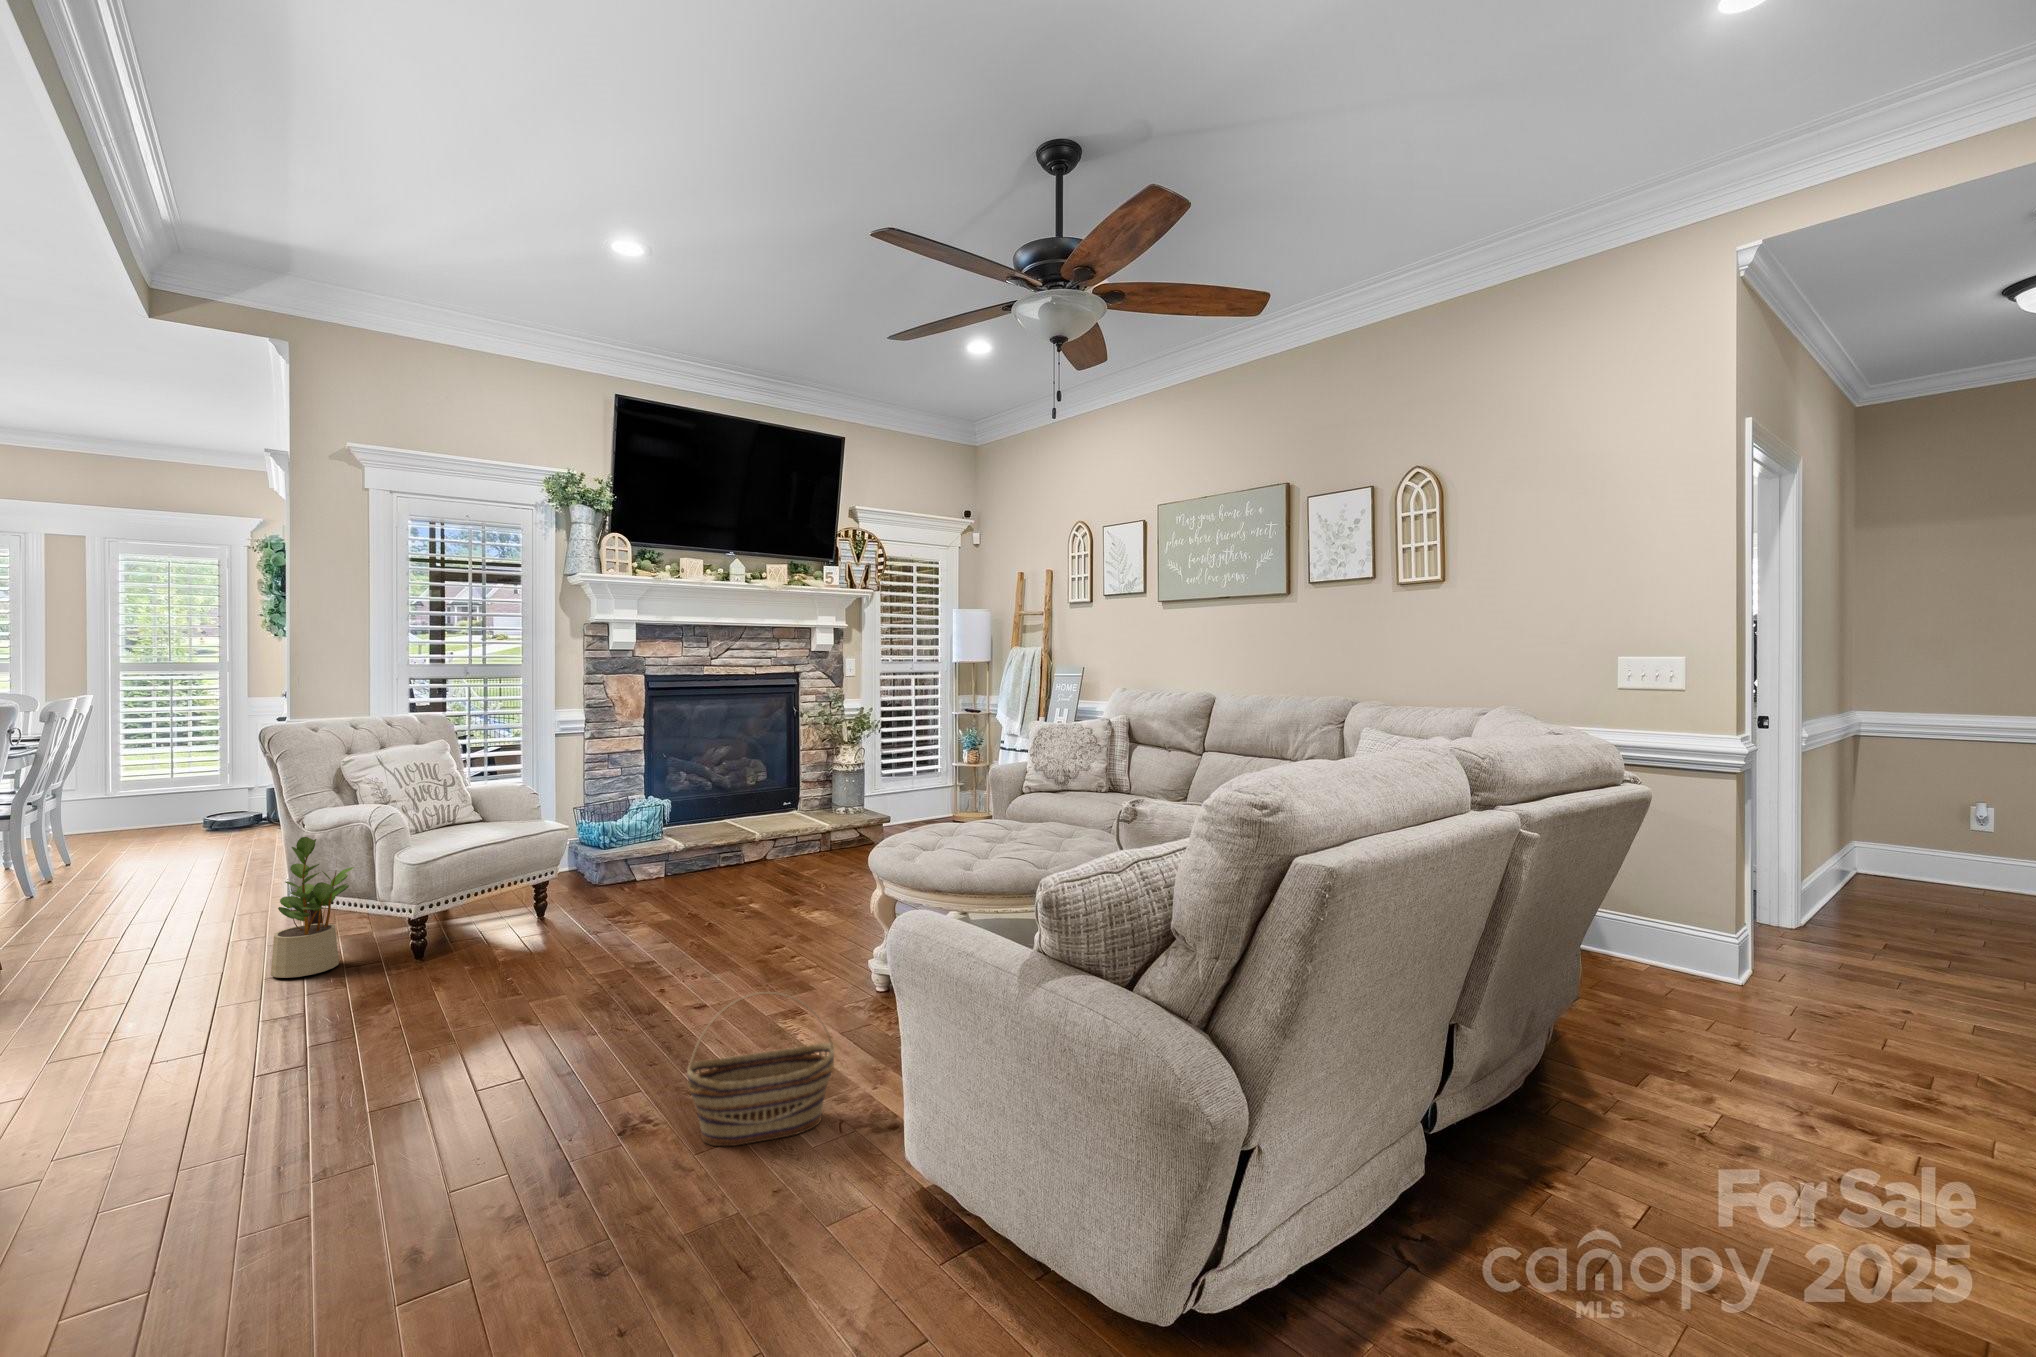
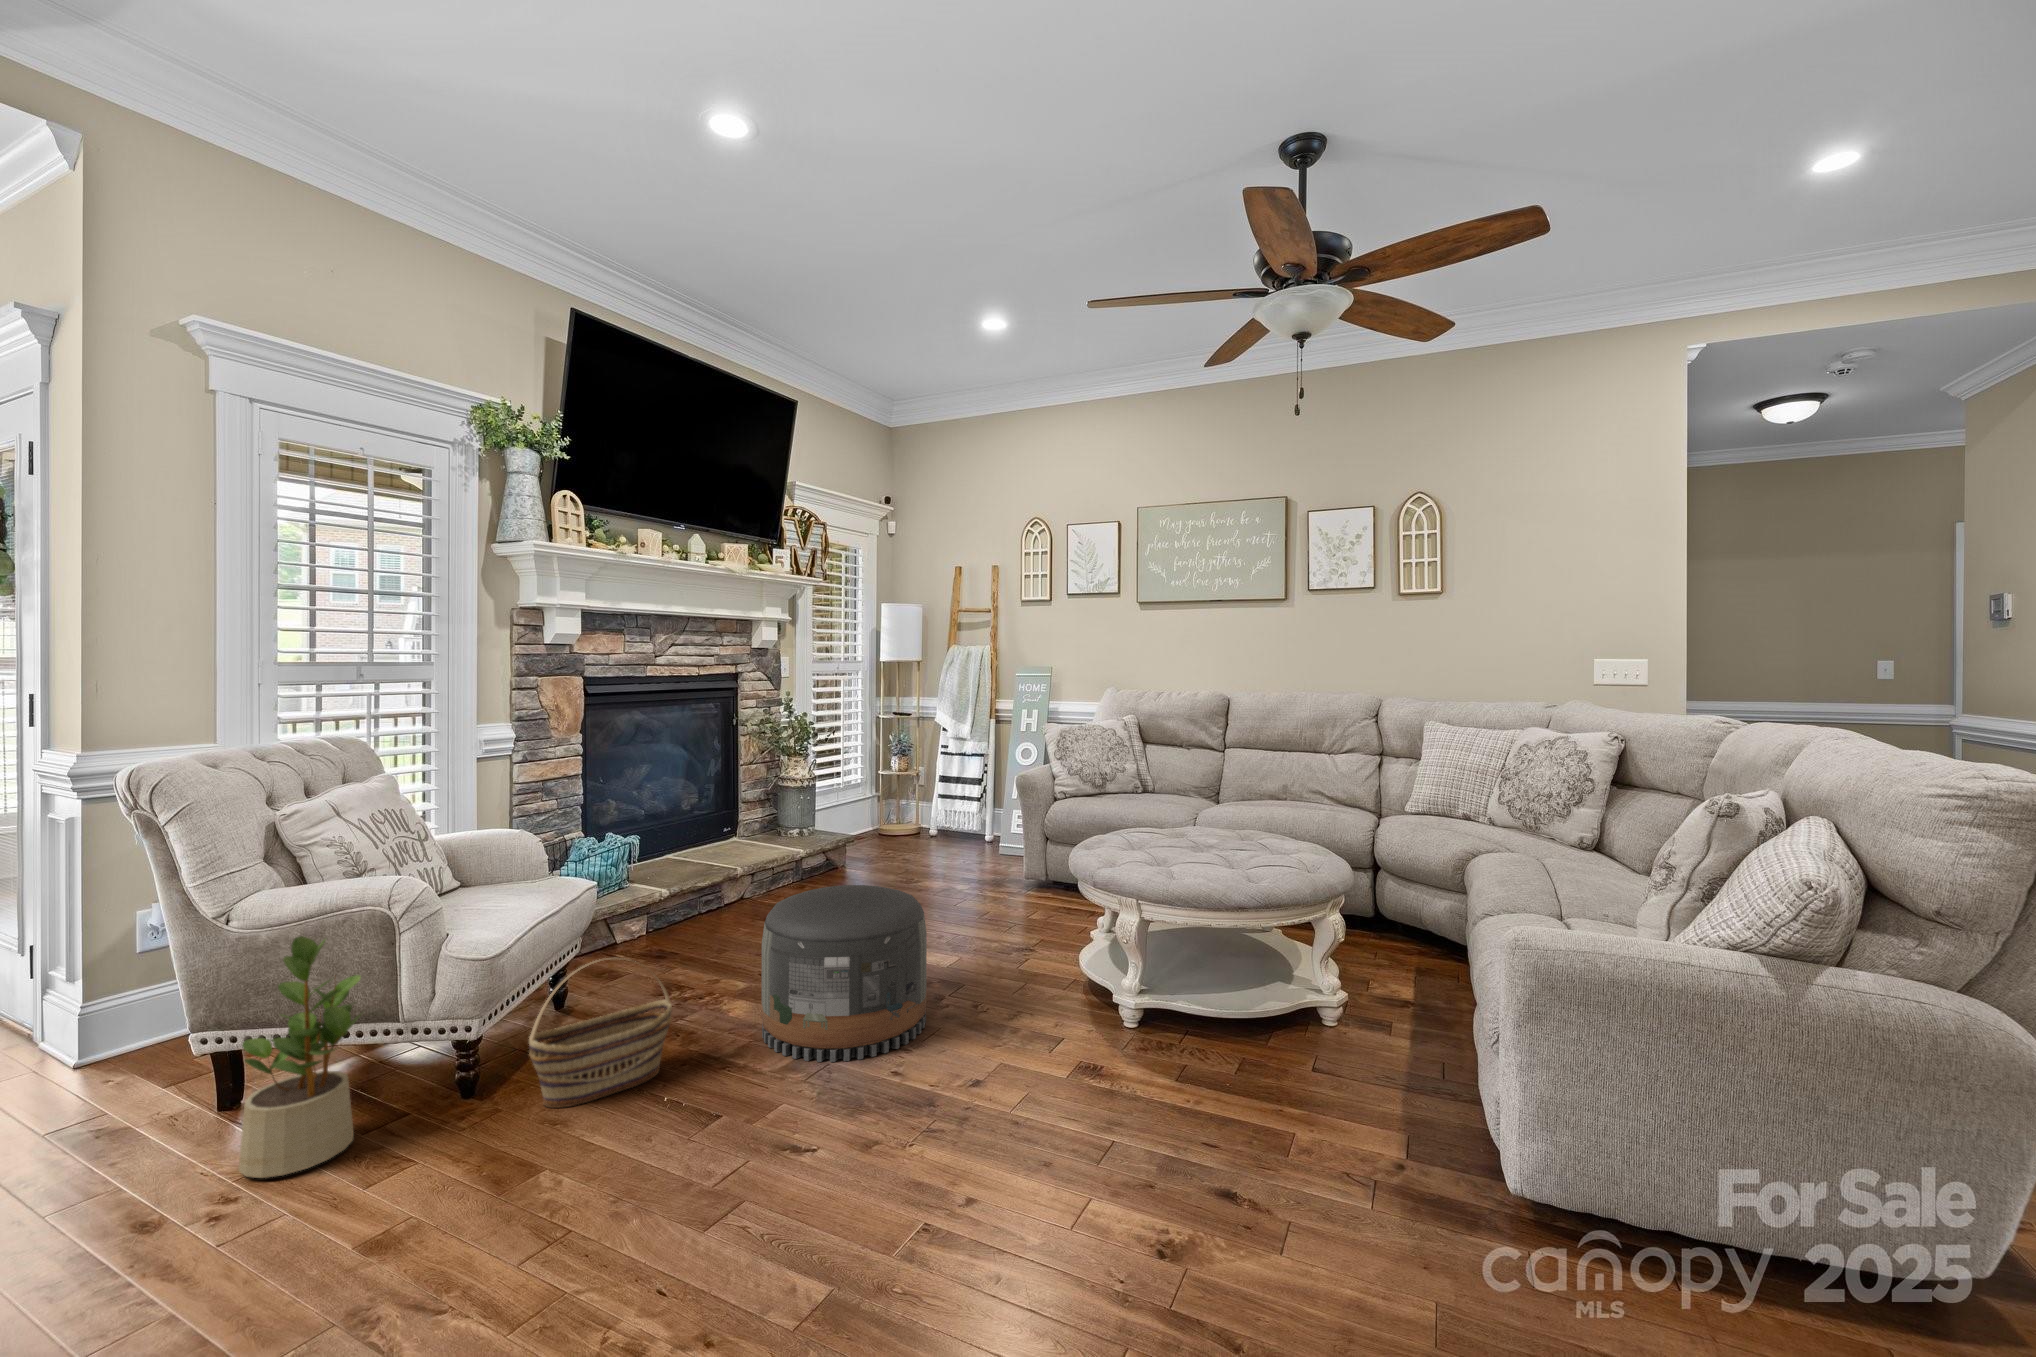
pouf: none [604,846,741,975] -> present [762,885,927,1062]
basket: present [687,992,834,1146] -> present [529,958,672,1108]

